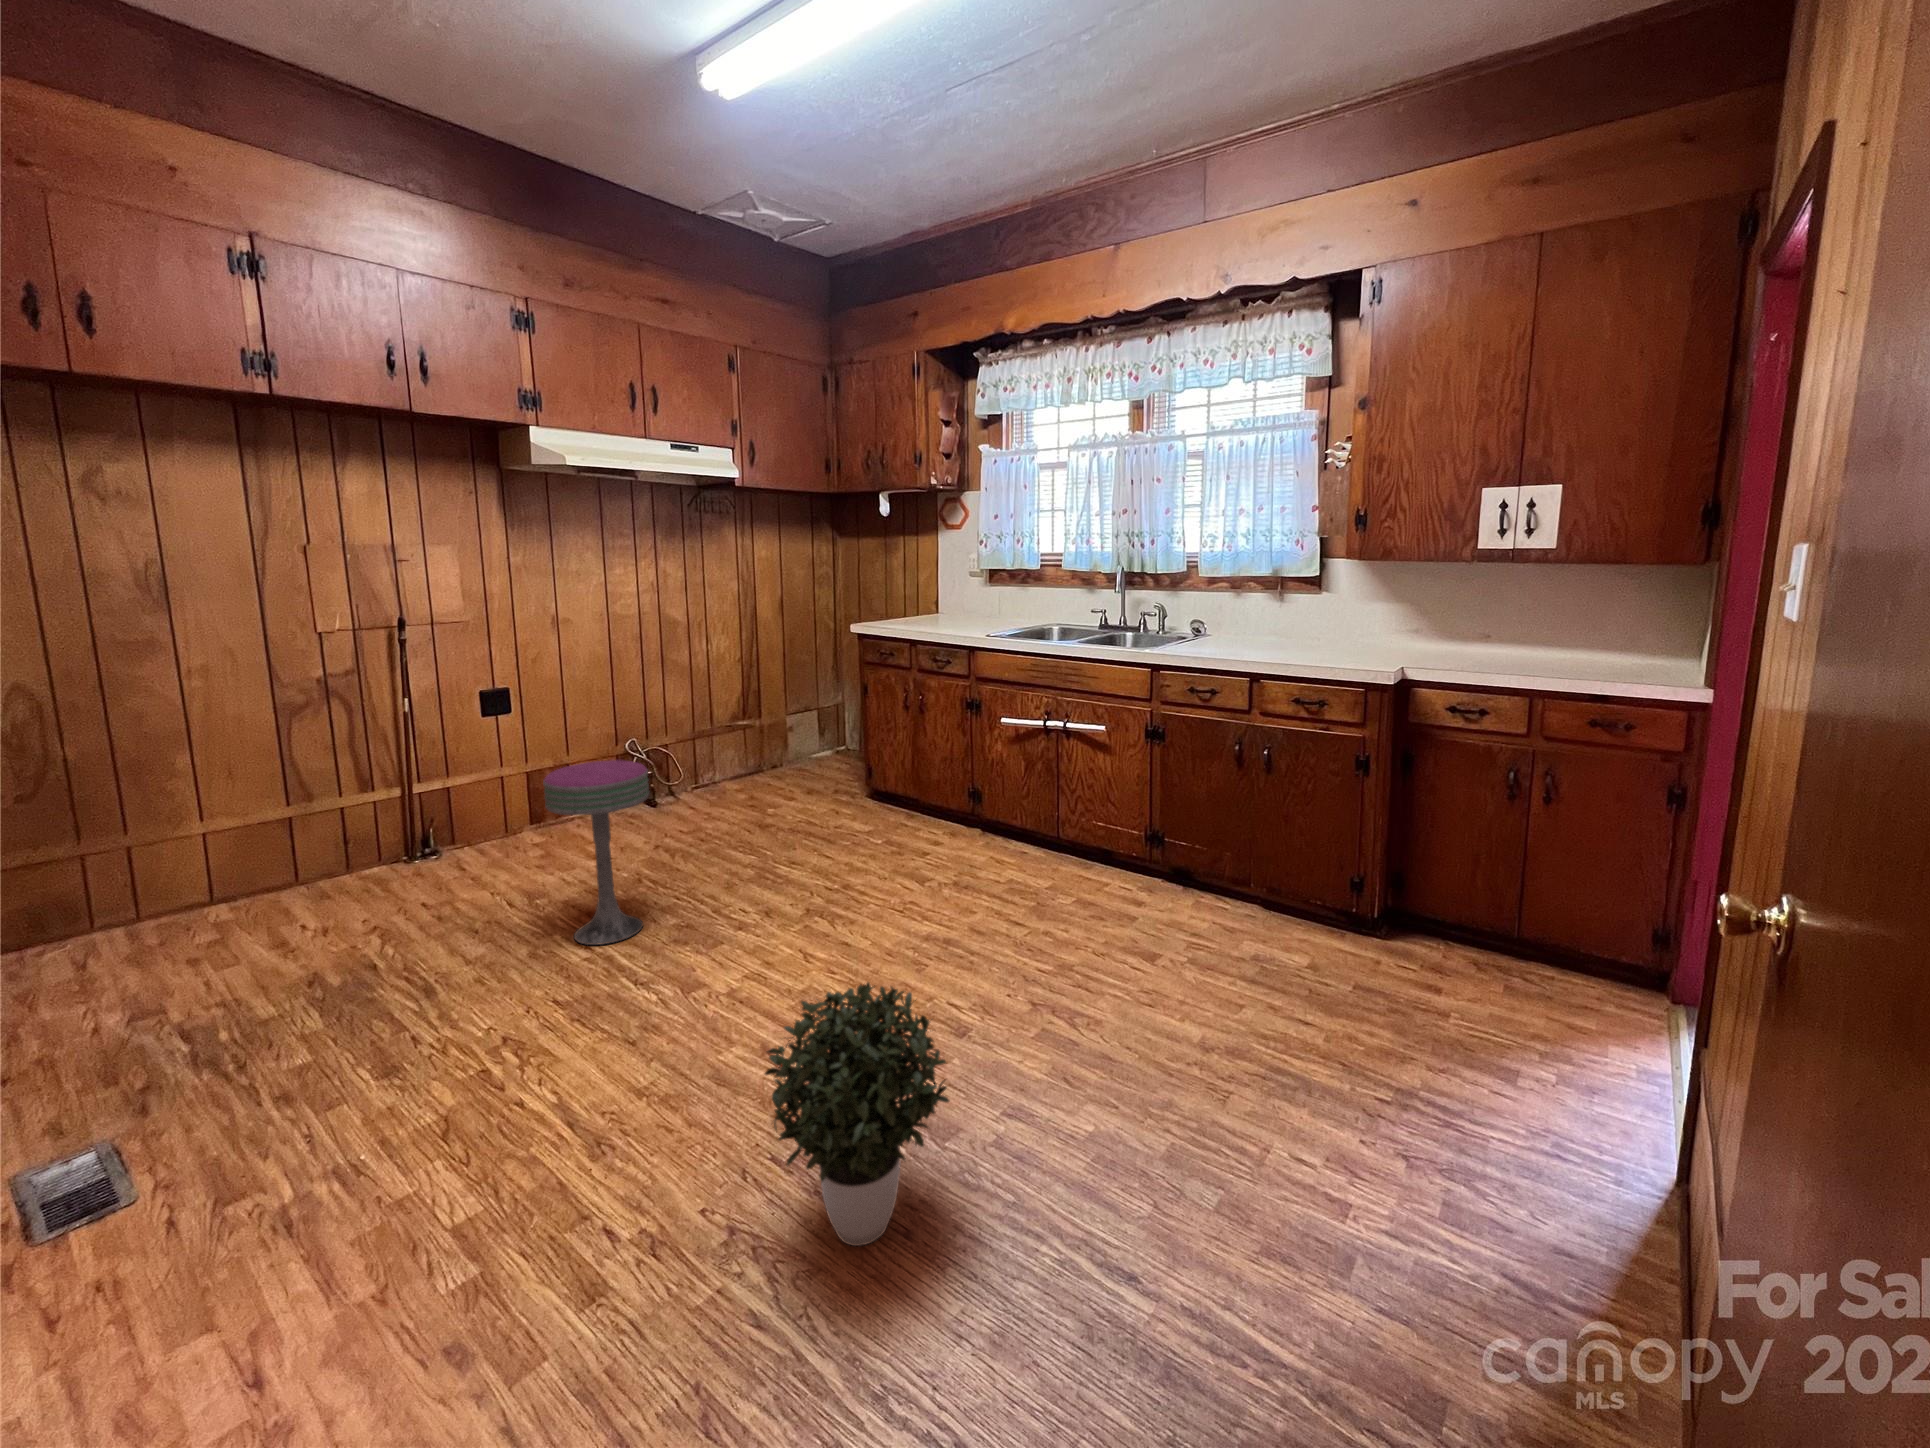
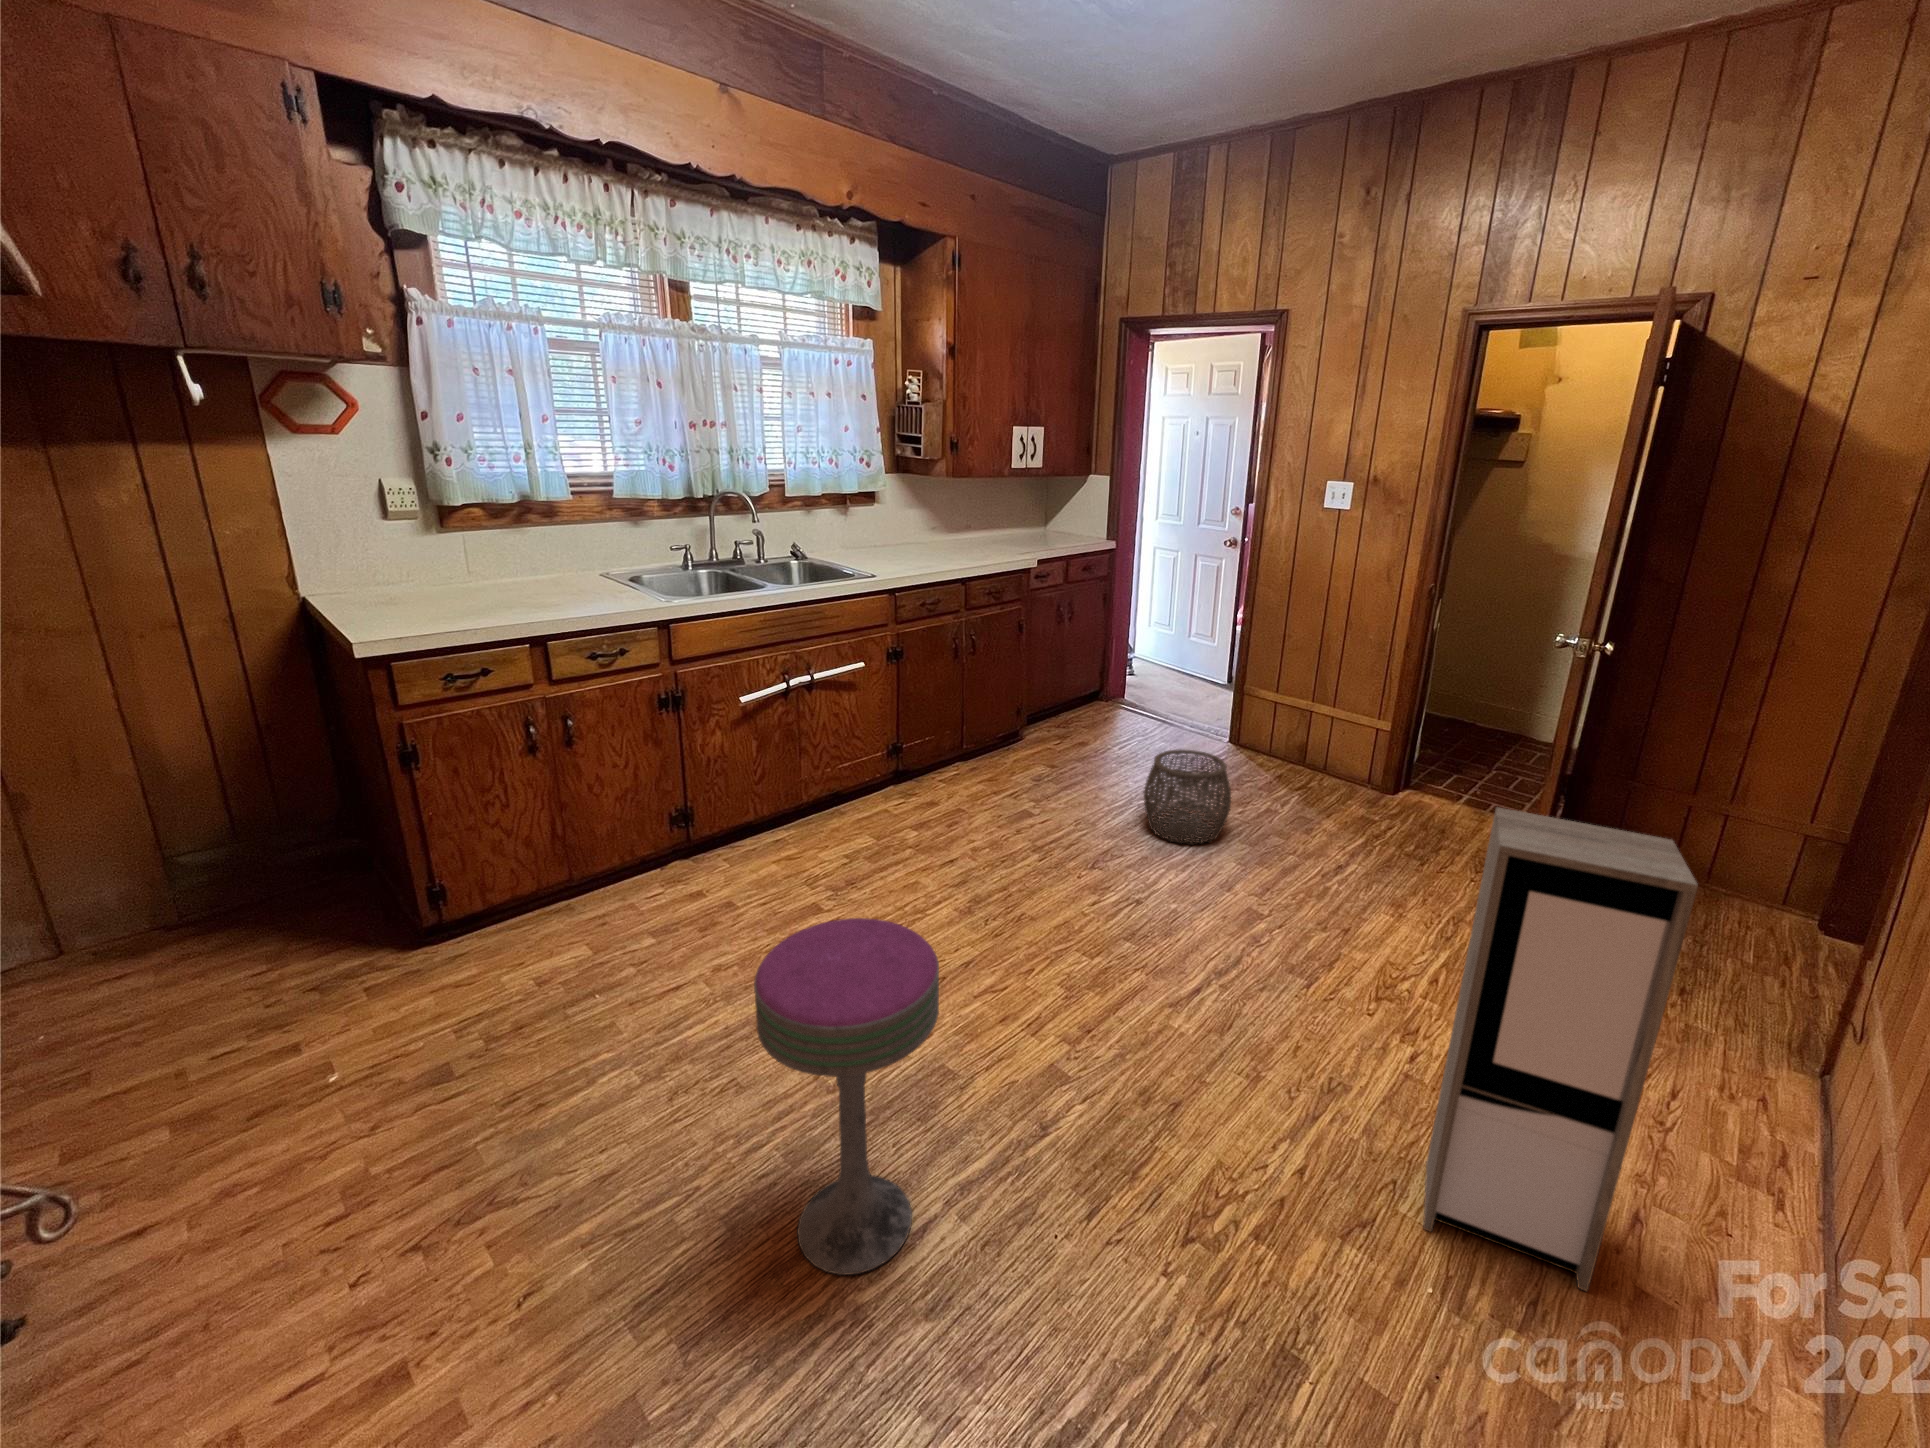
storage cabinet: none [186,800,470,1310] -> present [1423,807,1698,1291]
woven basket: none [1126,950,1267,1119] -> present [1144,750,1231,844]
potted plant: present [765,982,949,1246] -> none [1300,793,1432,956]

